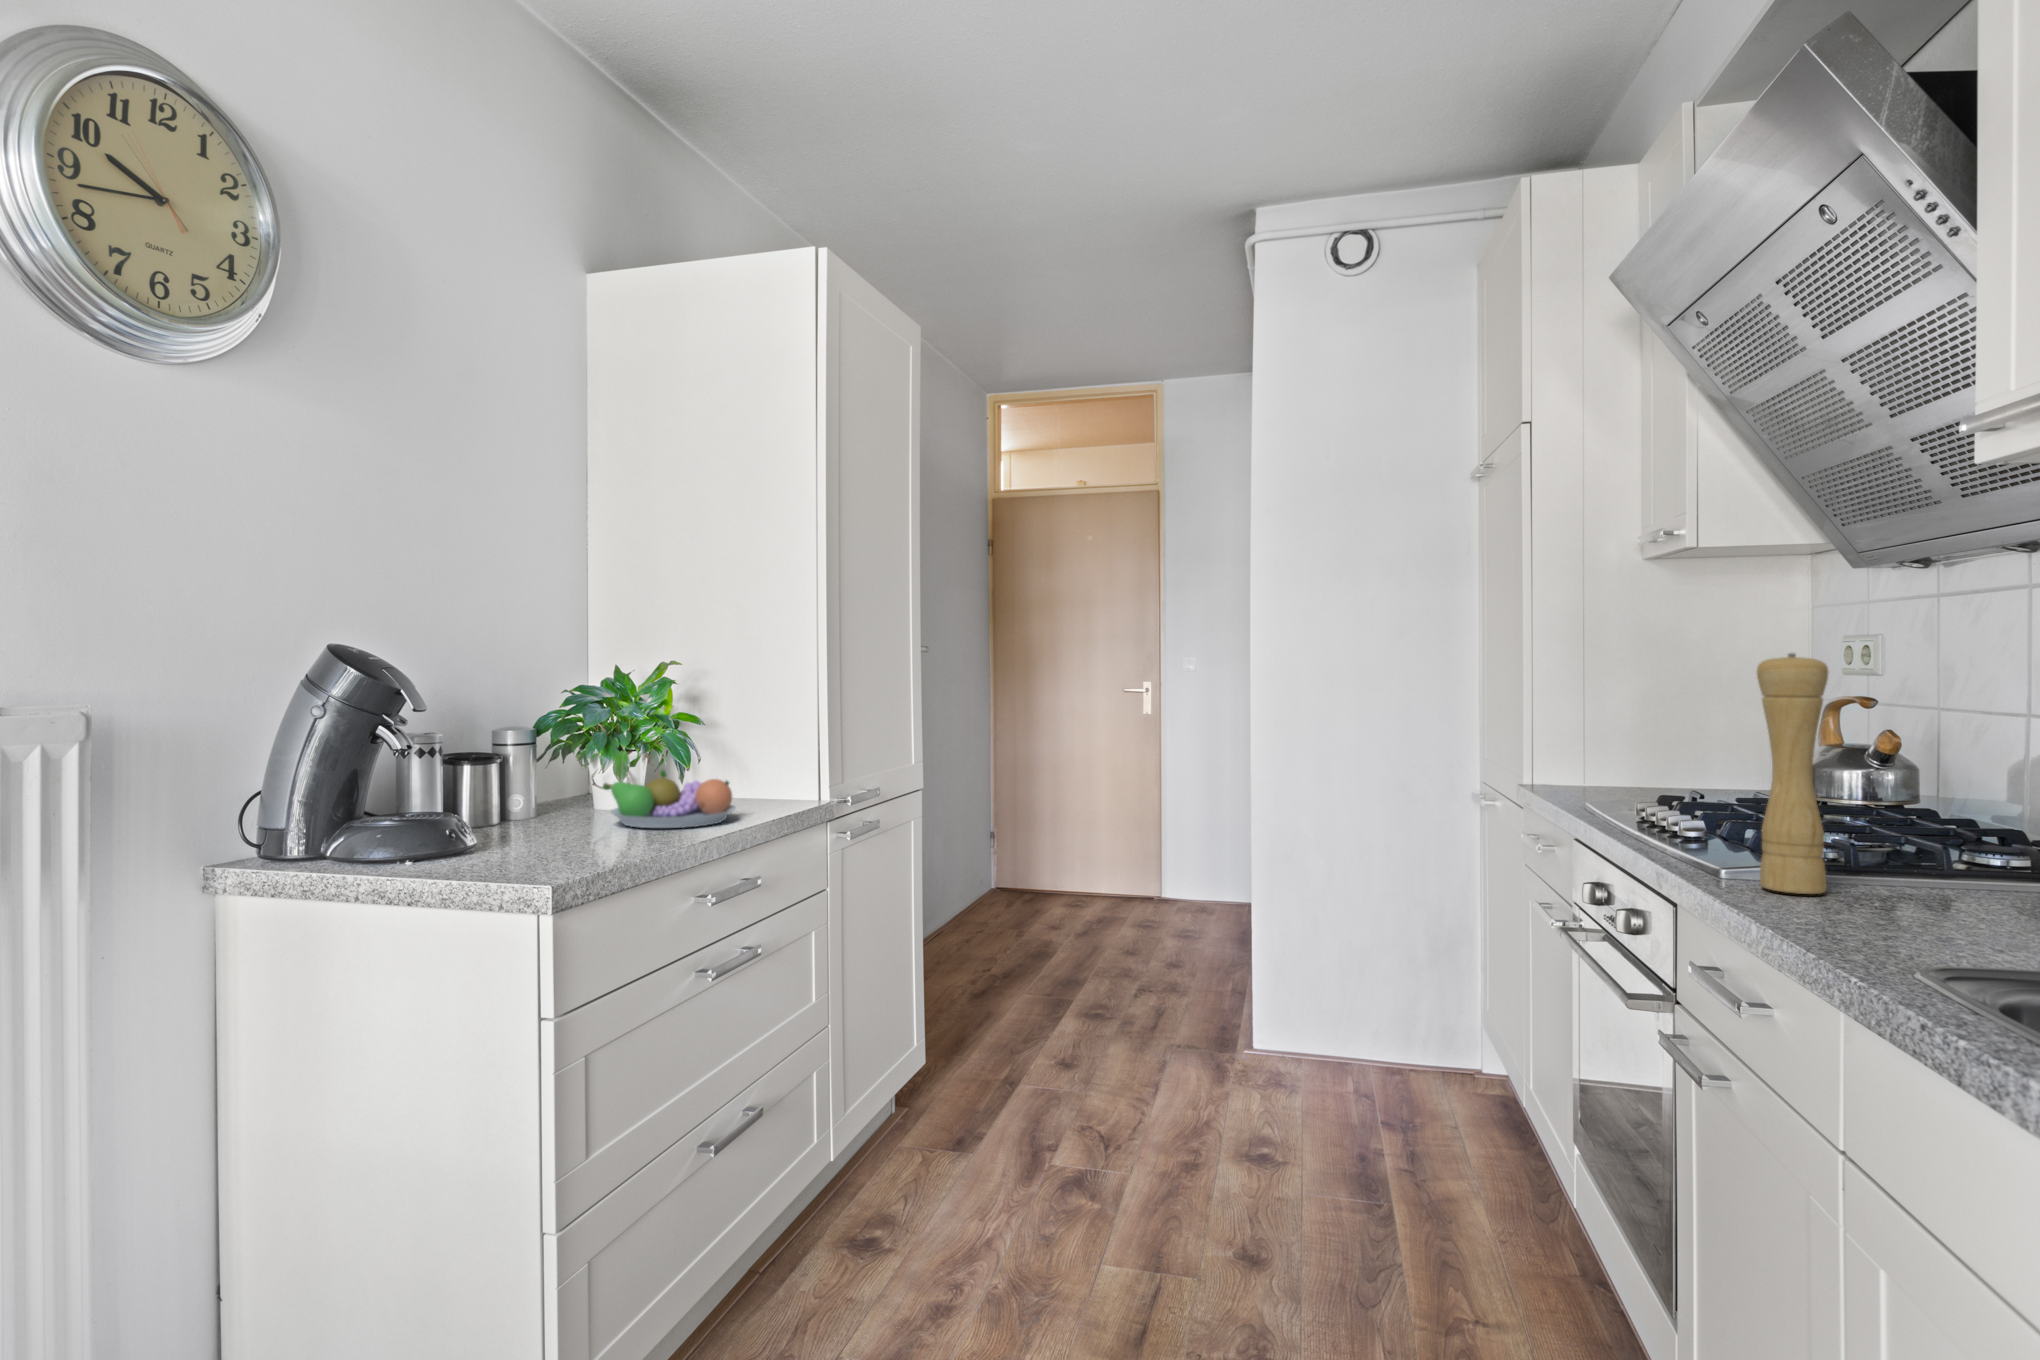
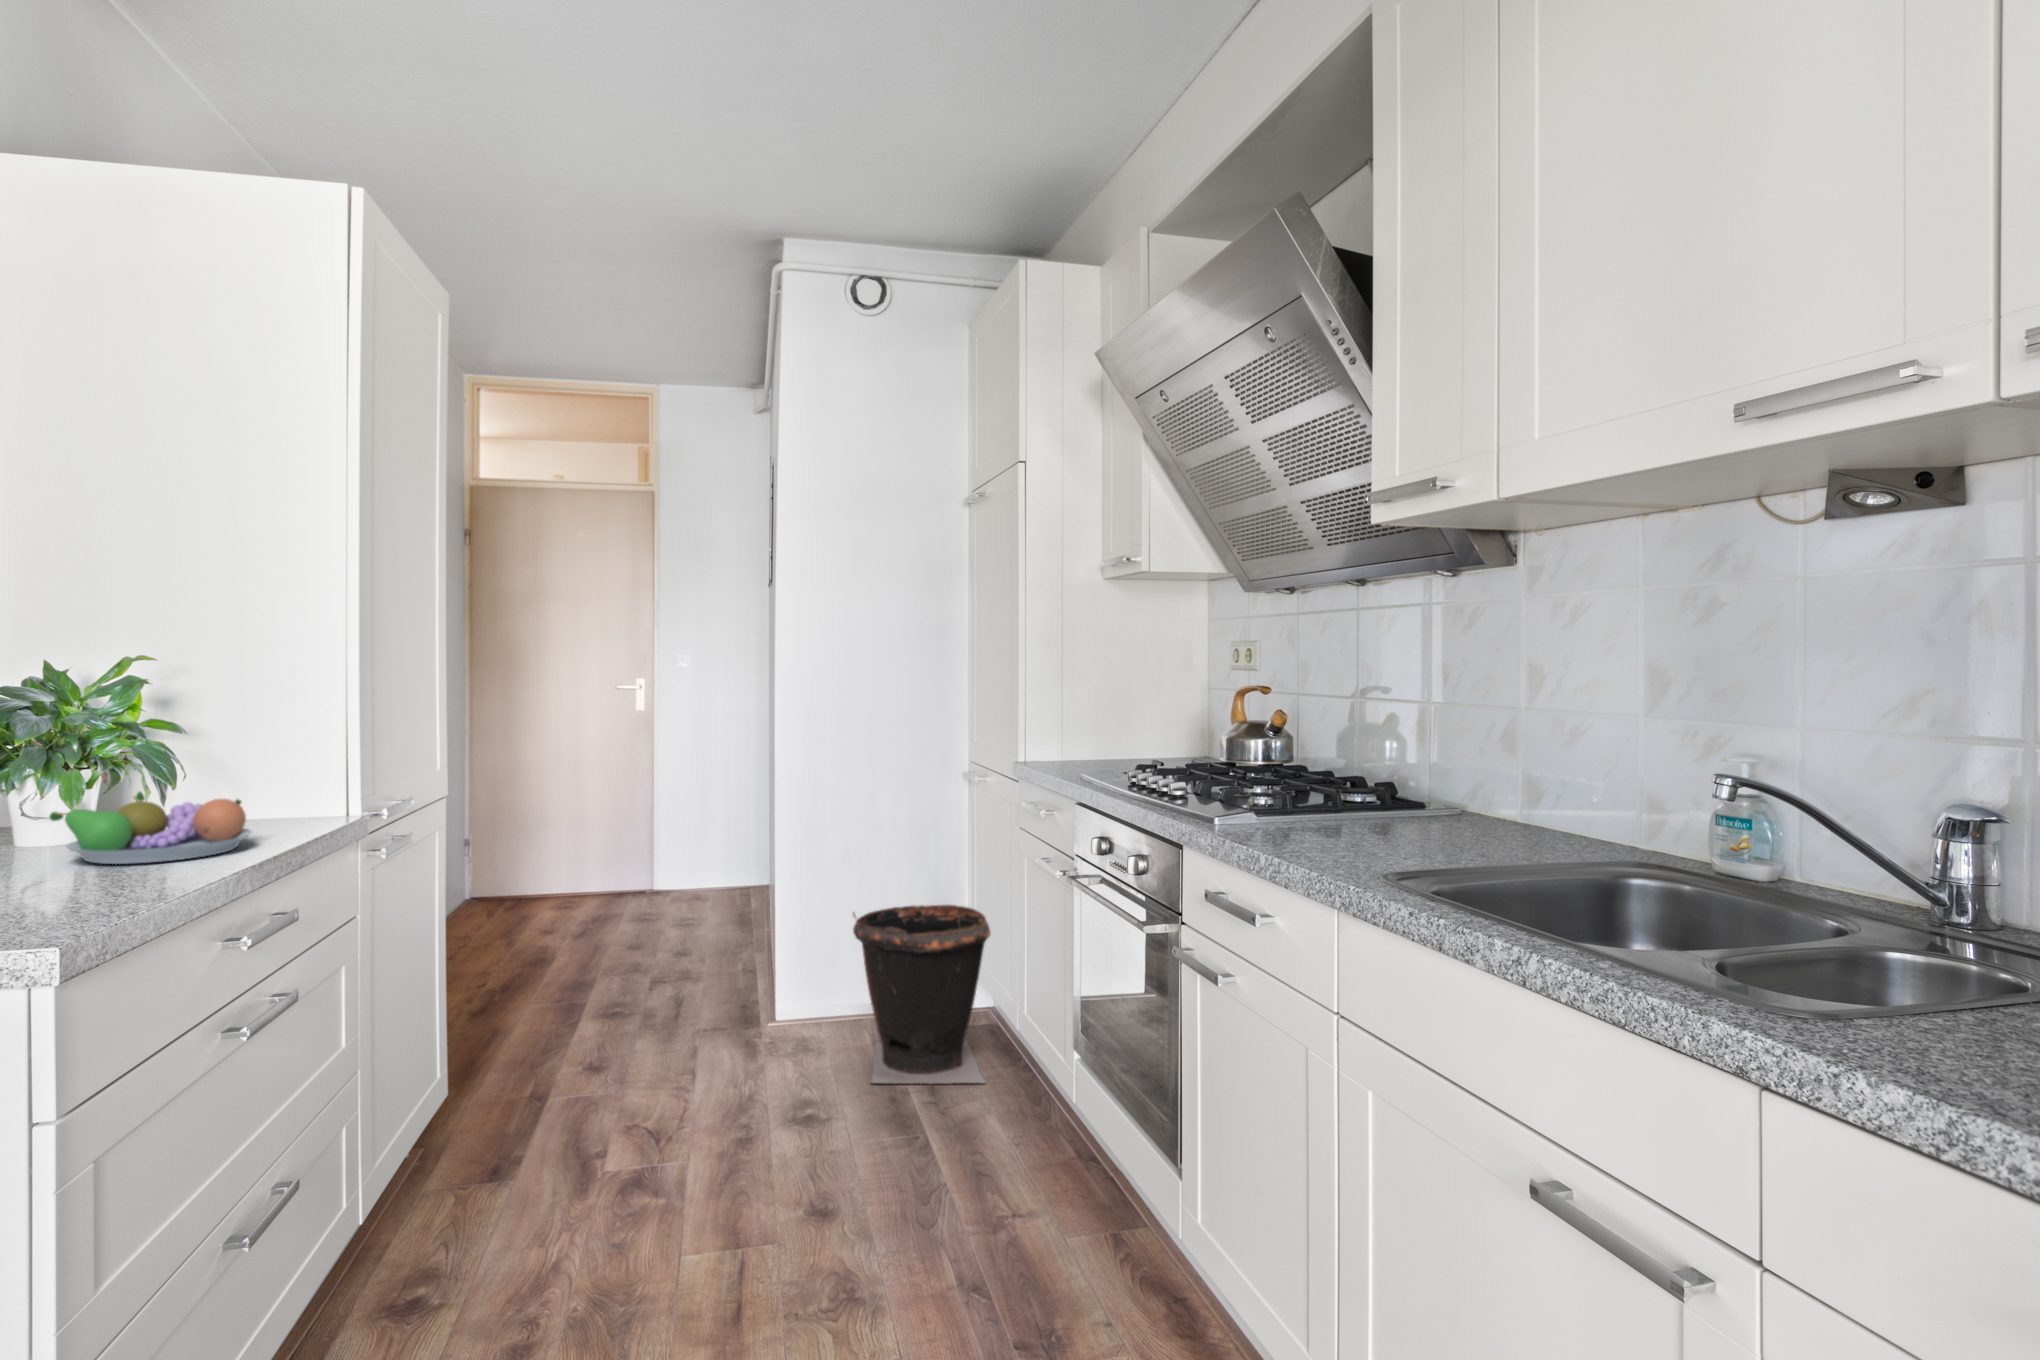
pepper mill: present [1757,653,1828,894] -> none [1243,654,1288,832]
waste bin: none [1322,941,1491,1163] -> present [853,905,991,1084]

